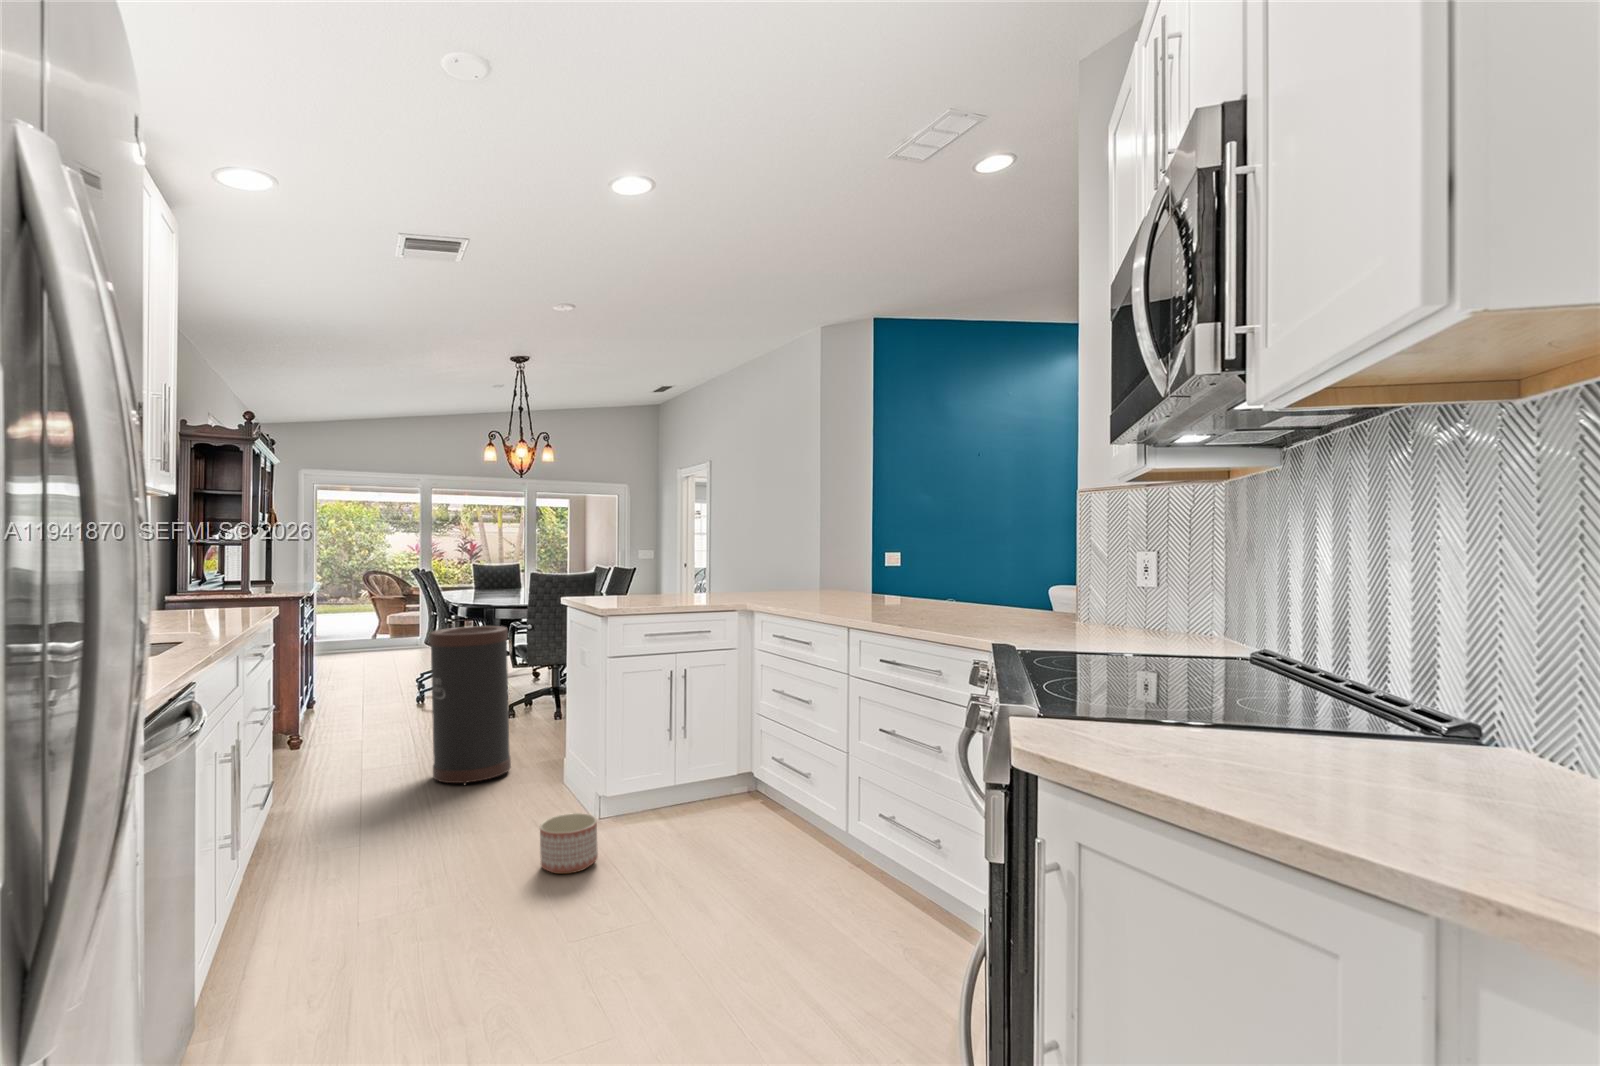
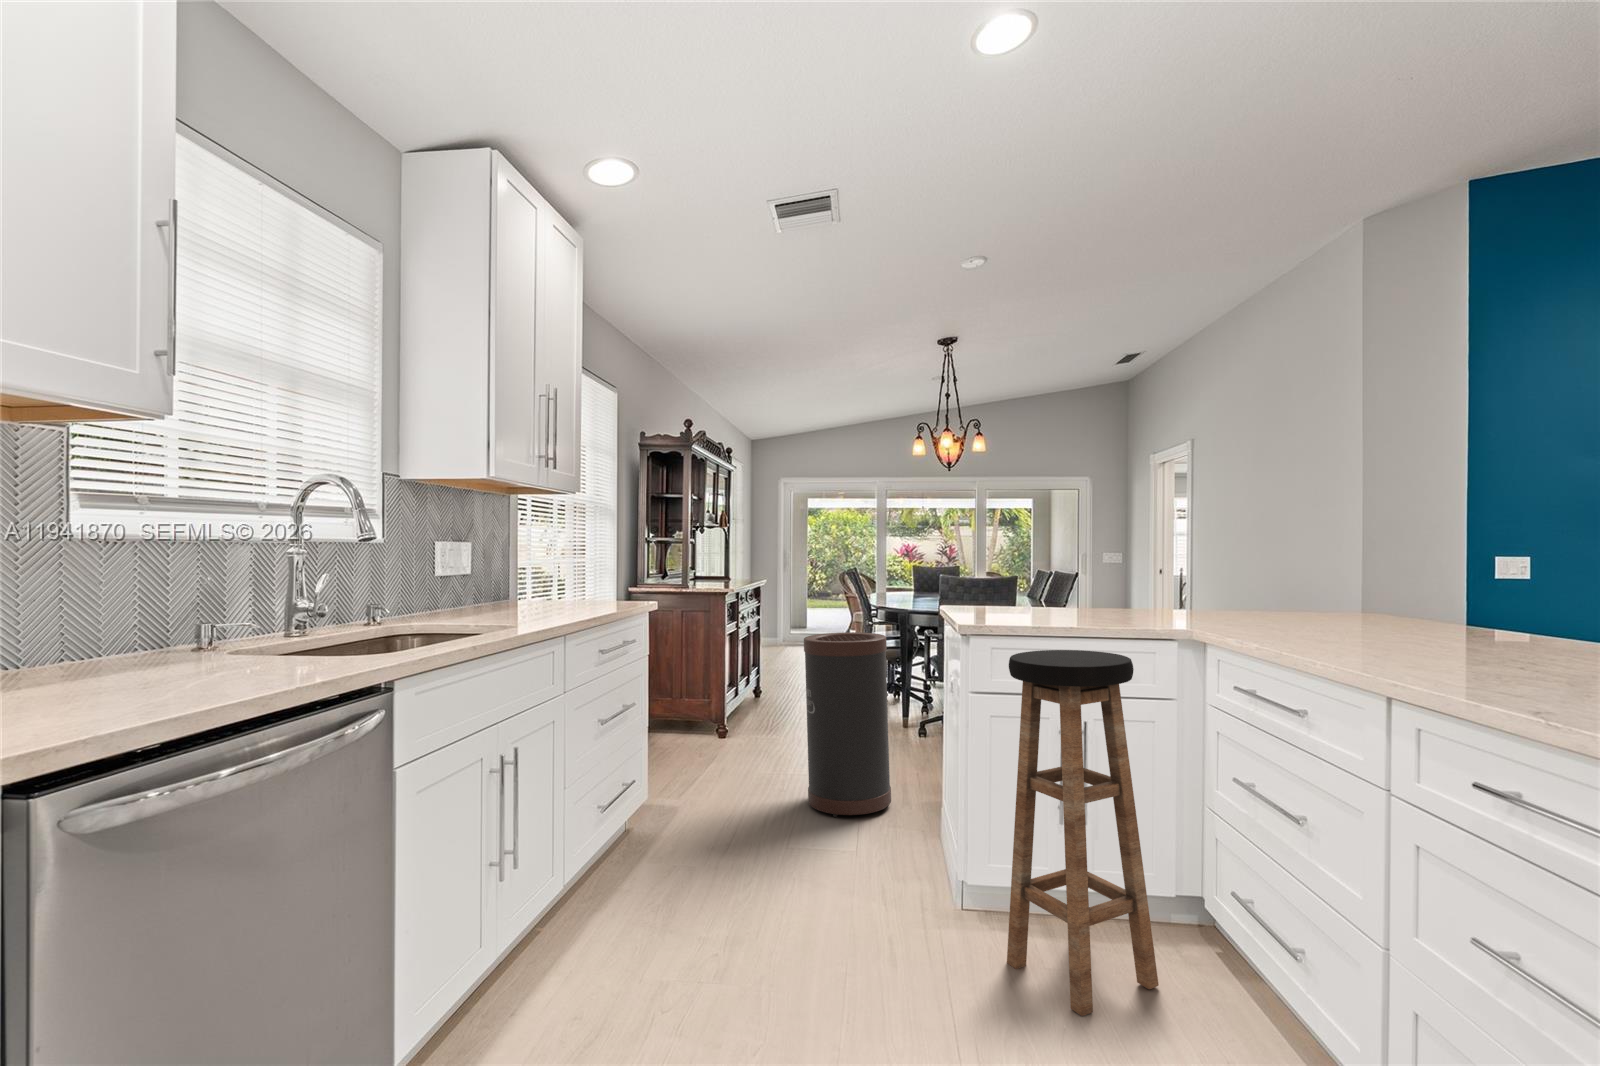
bar stool: none [642,621,733,845] -> present [1007,650,1159,1016]
planter: present [540,813,598,874] -> none [844,912,924,1011]

